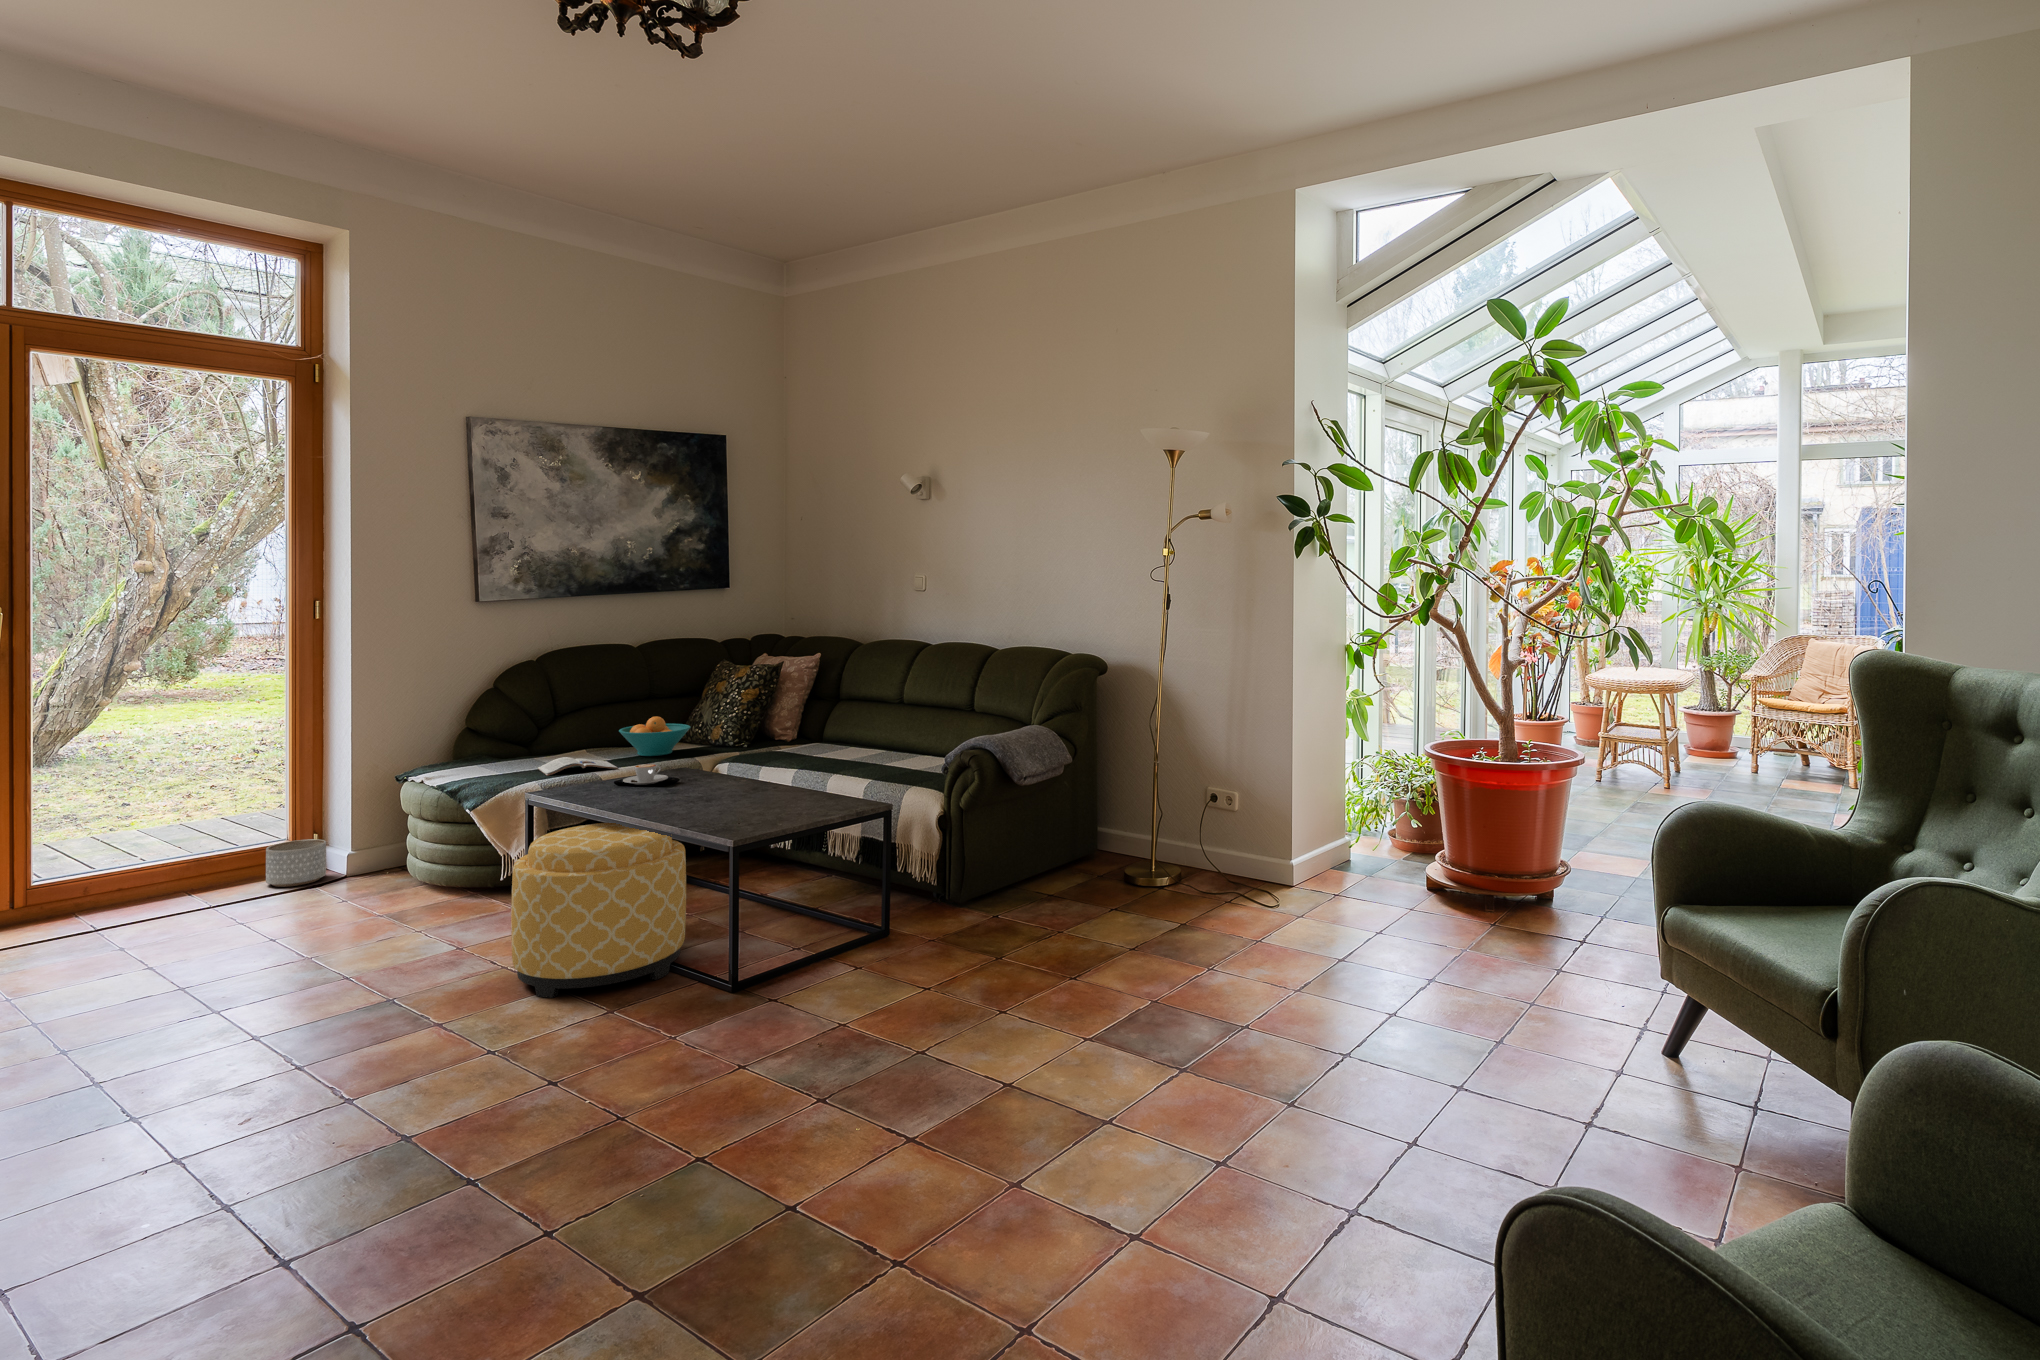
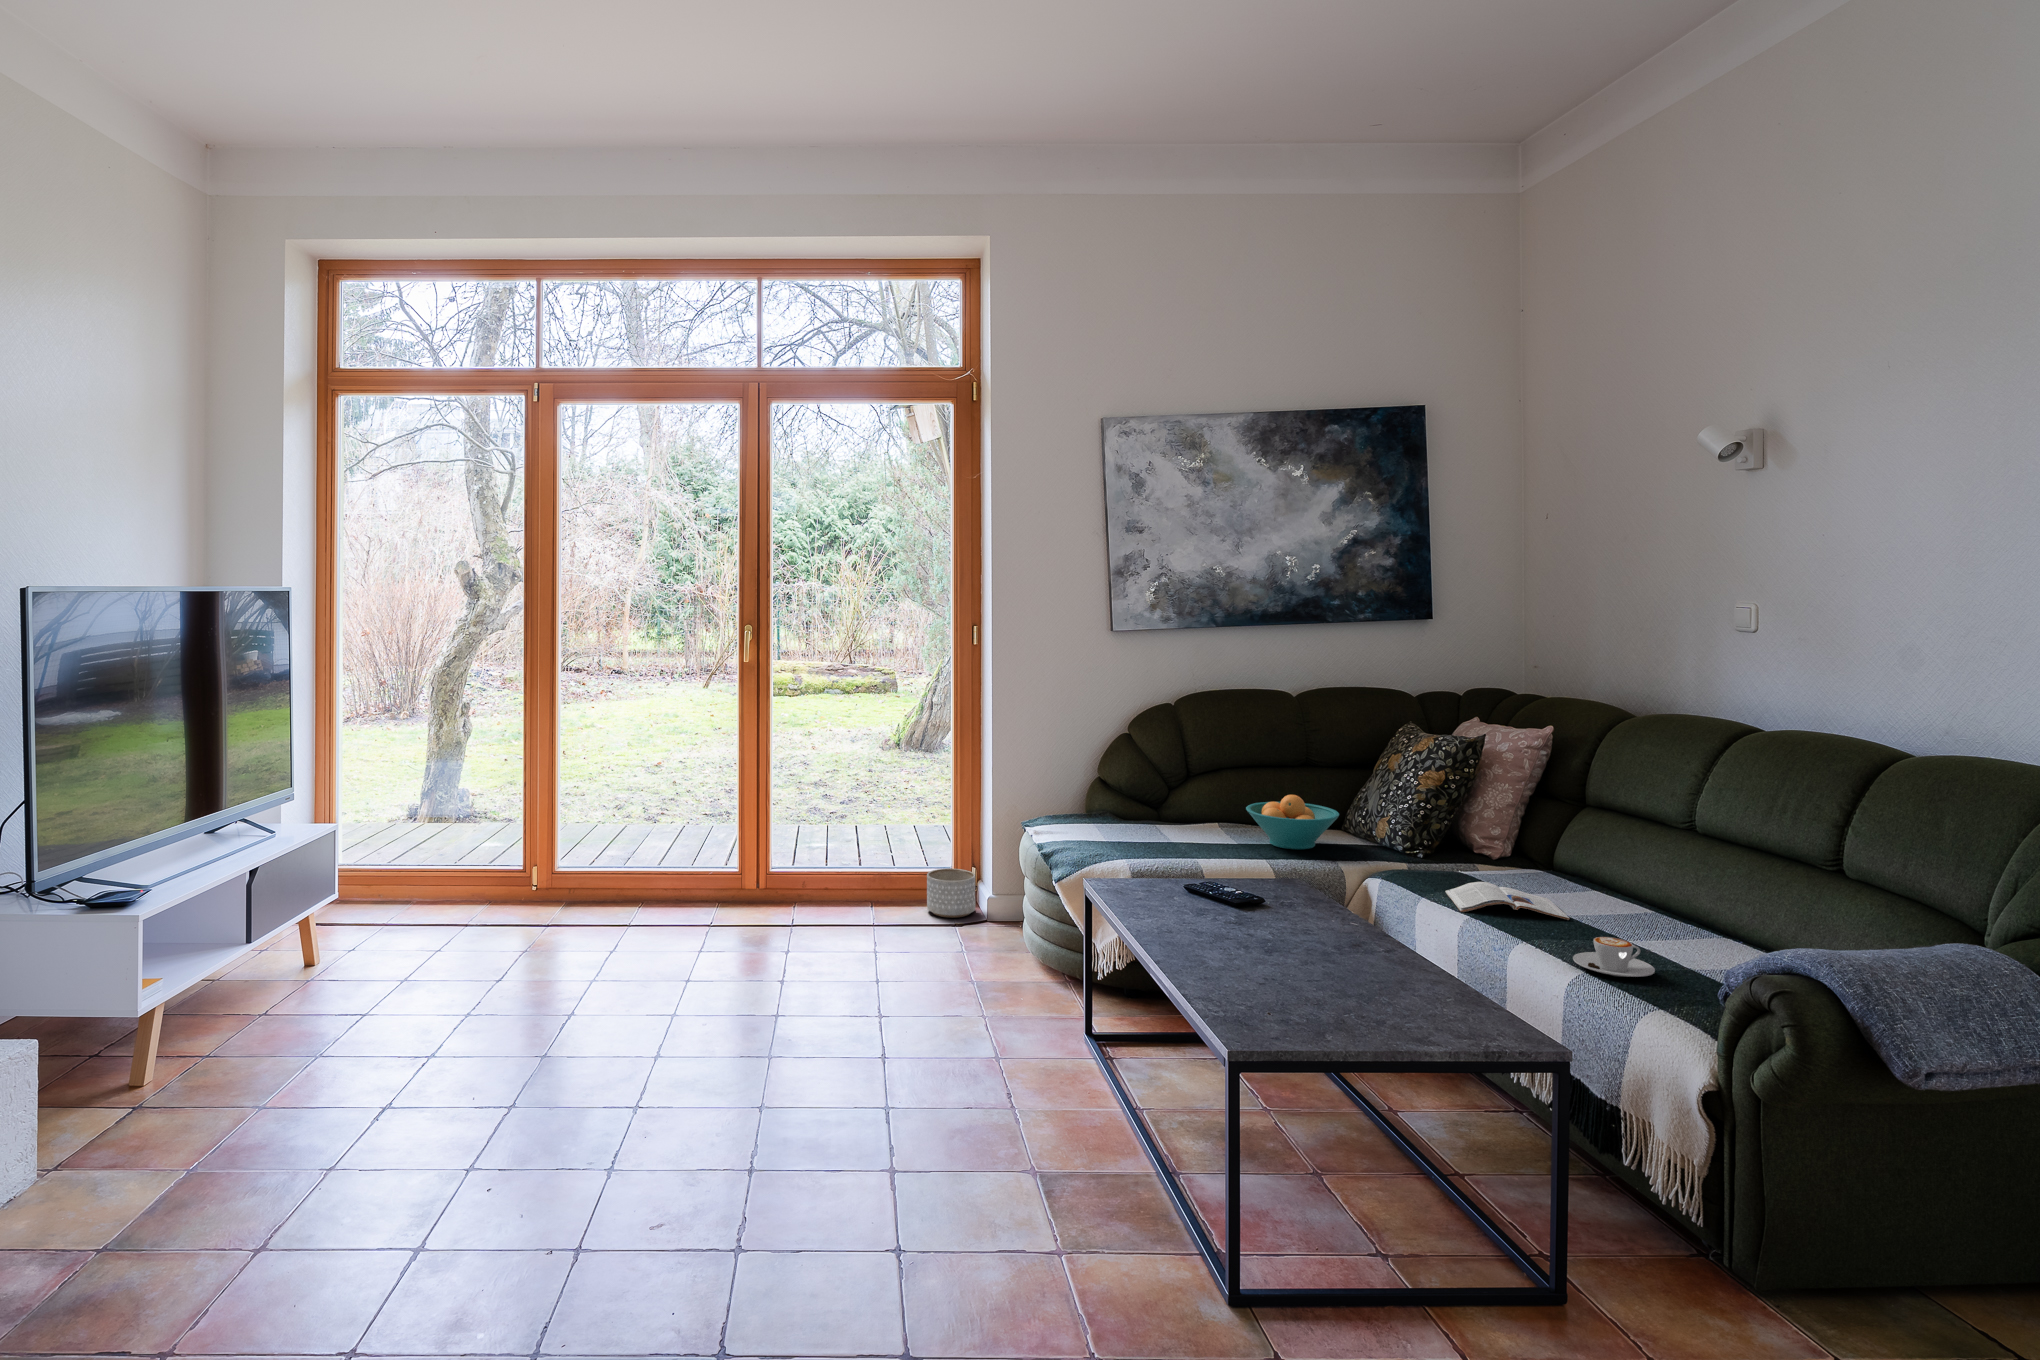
magazine: present [538,757,618,776] -> present [1445,882,1570,920]
coffee cup: present [623,764,668,785] -> present [1573,937,1655,977]
ottoman: present [511,822,686,998] -> none [997,955,1218,1227]

